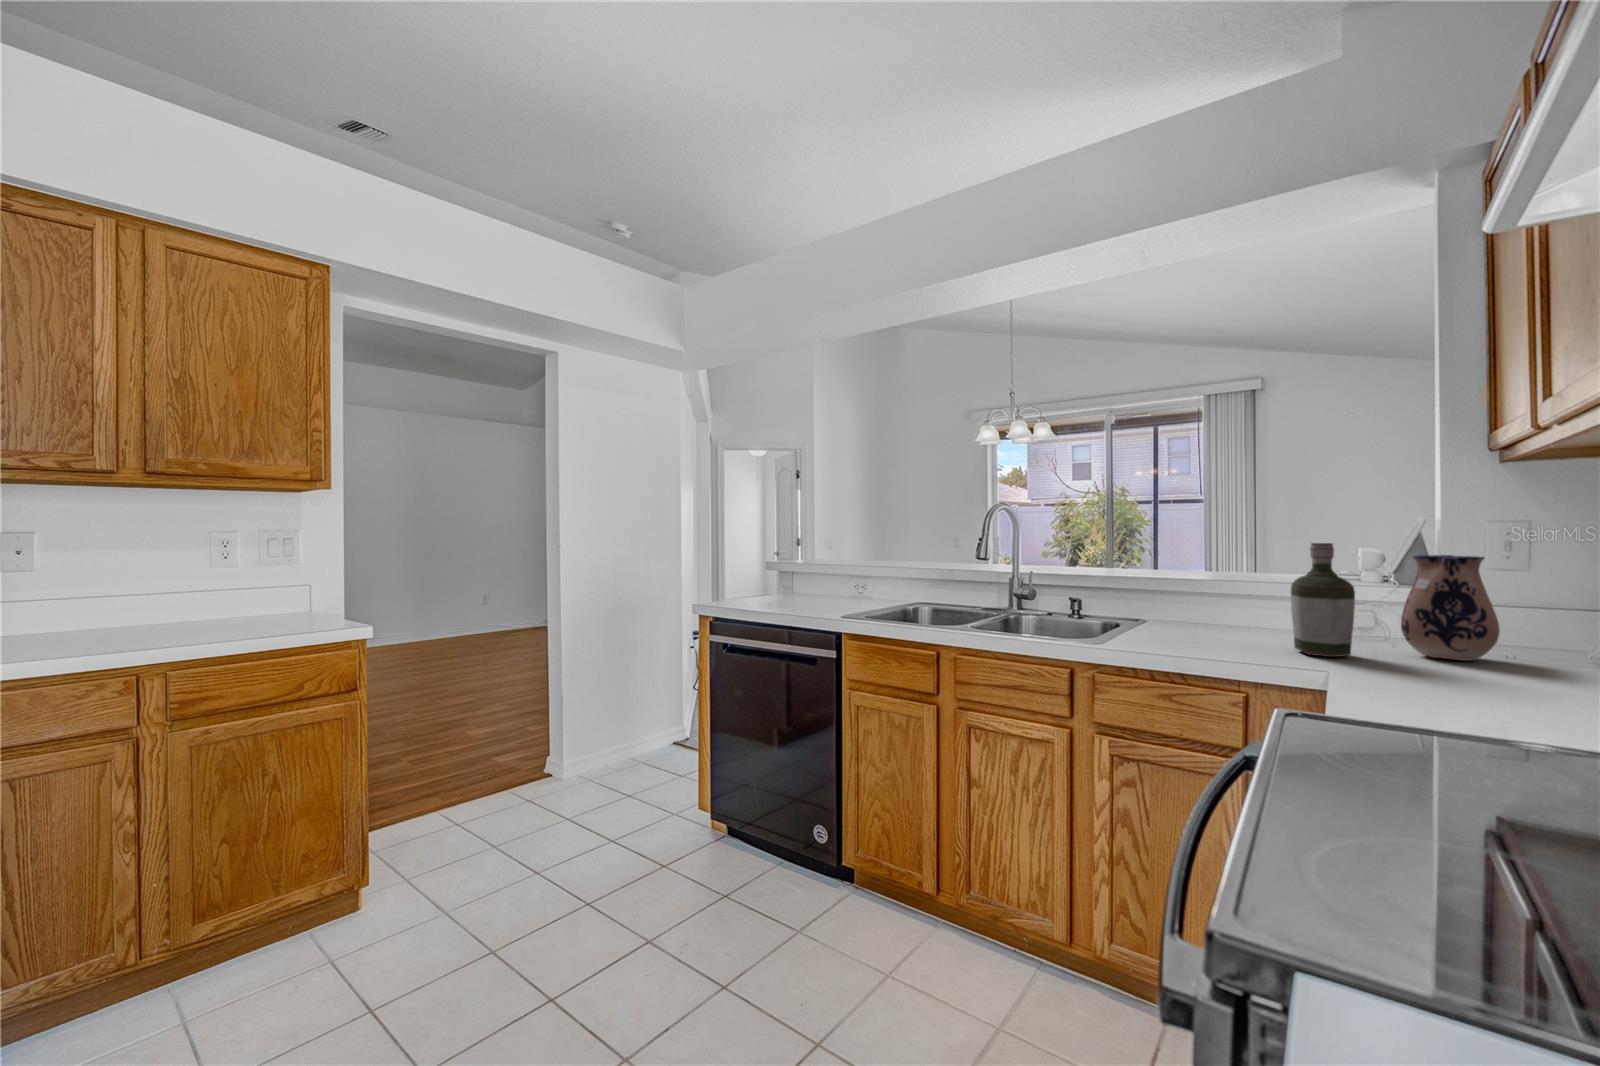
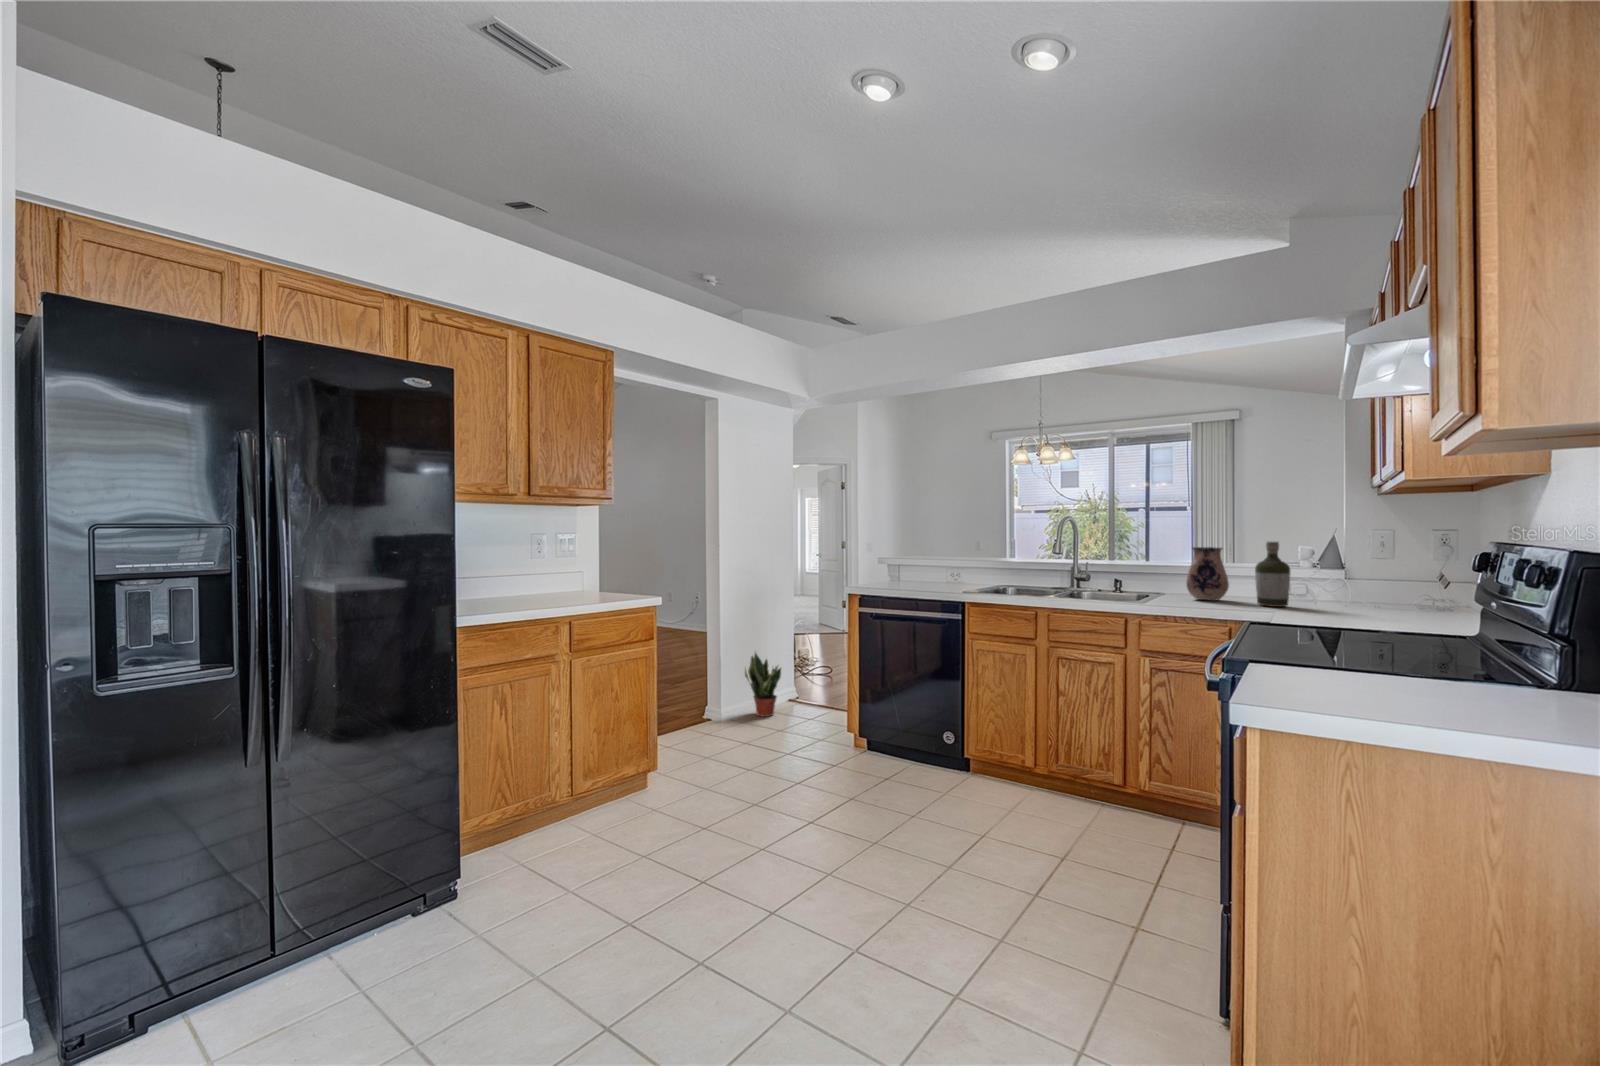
ceramic pitcher: present [1401,555,1500,661] -> present [1186,547,1229,601]
potted plant: none [600,684,656,770] -> present [745,653,781,717]

